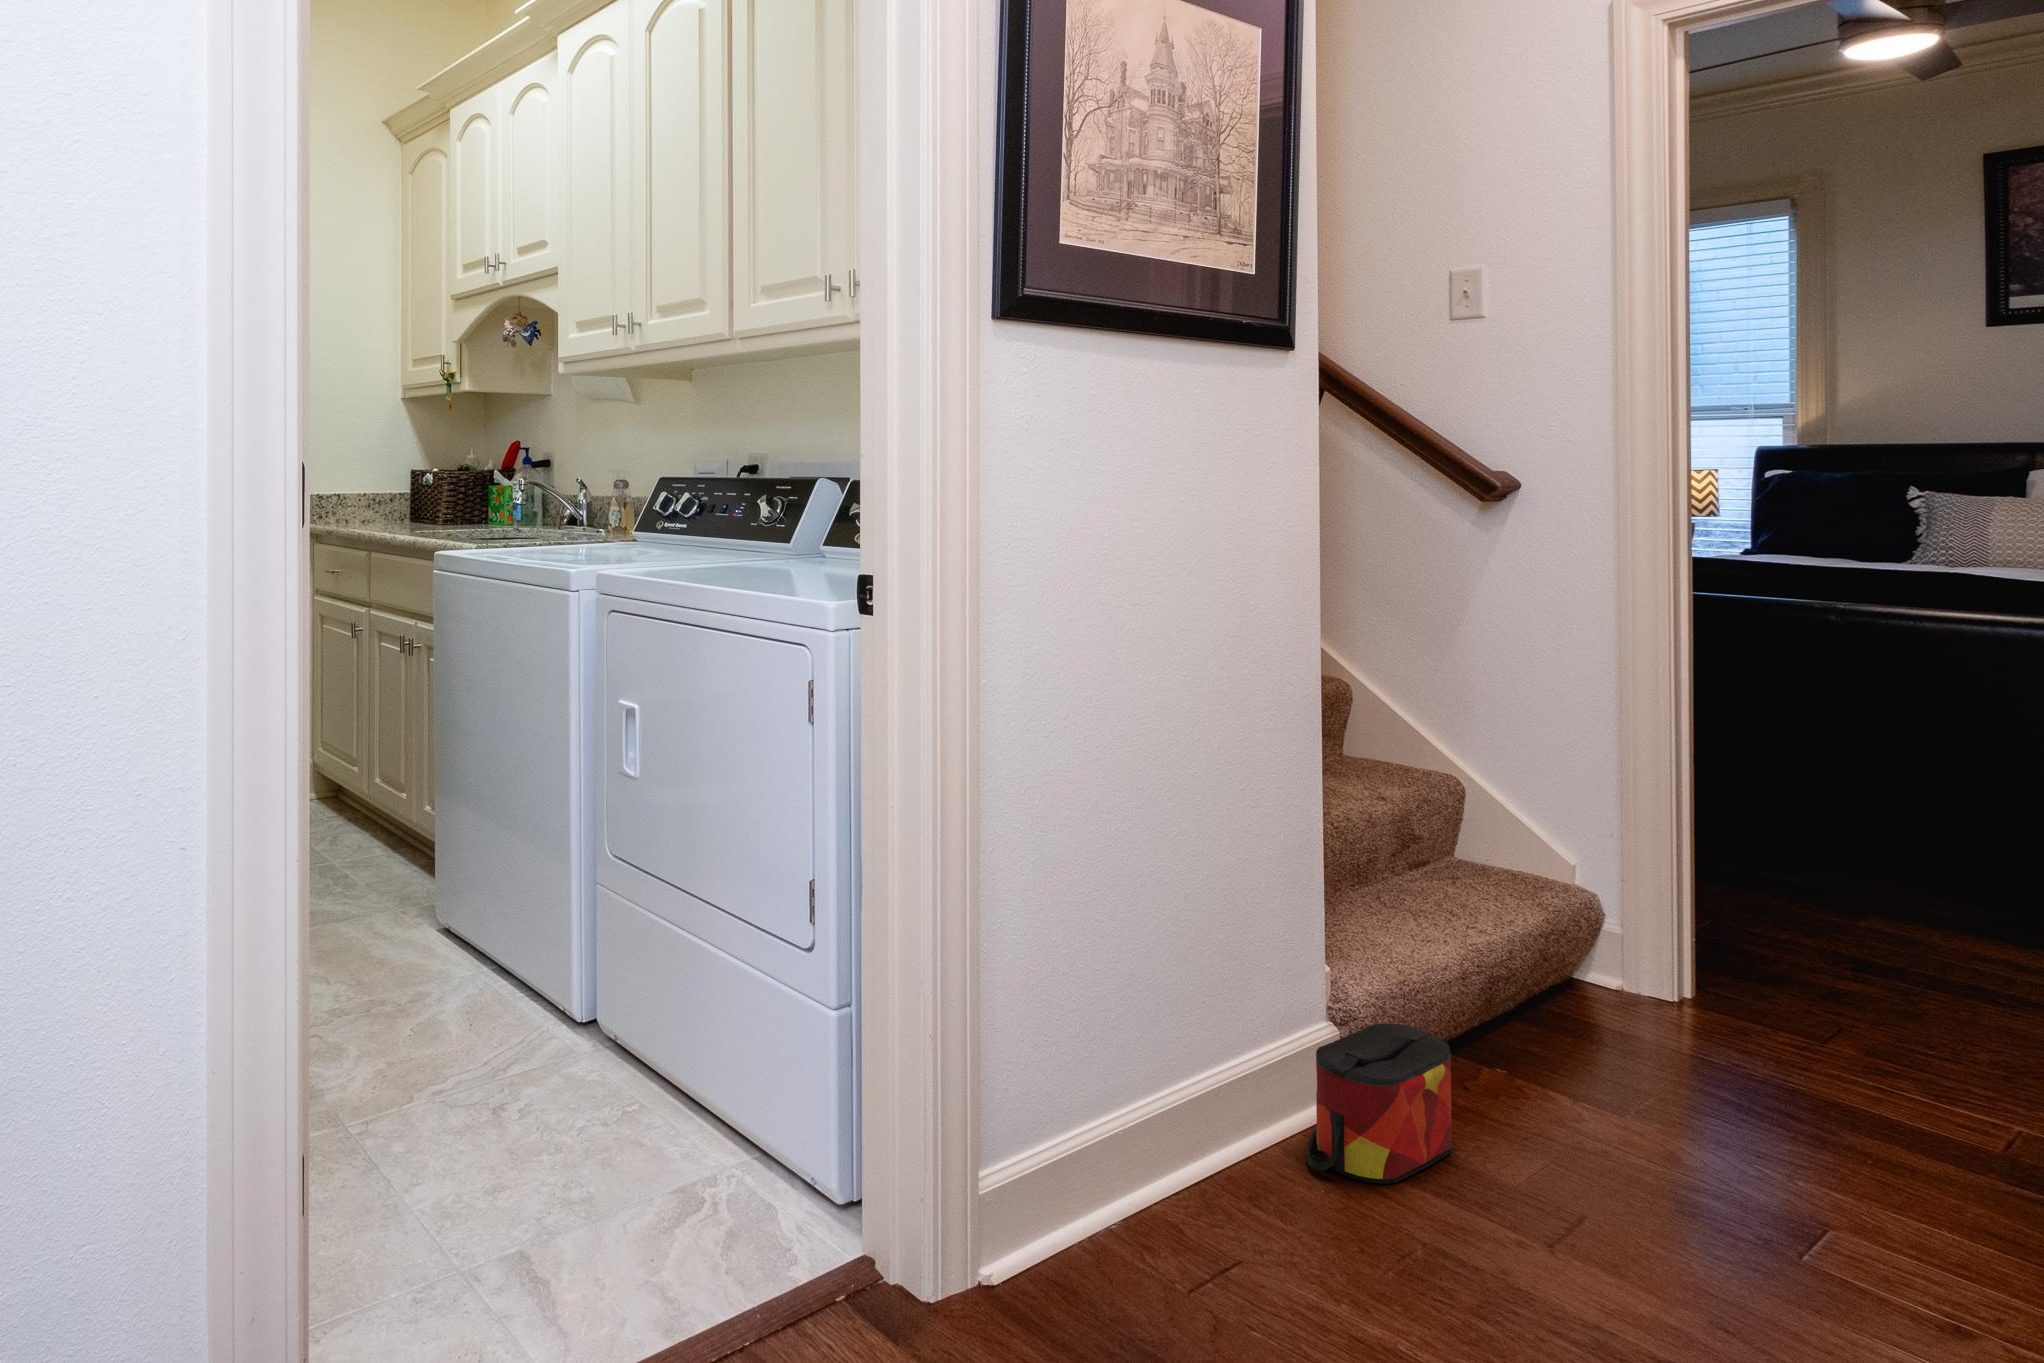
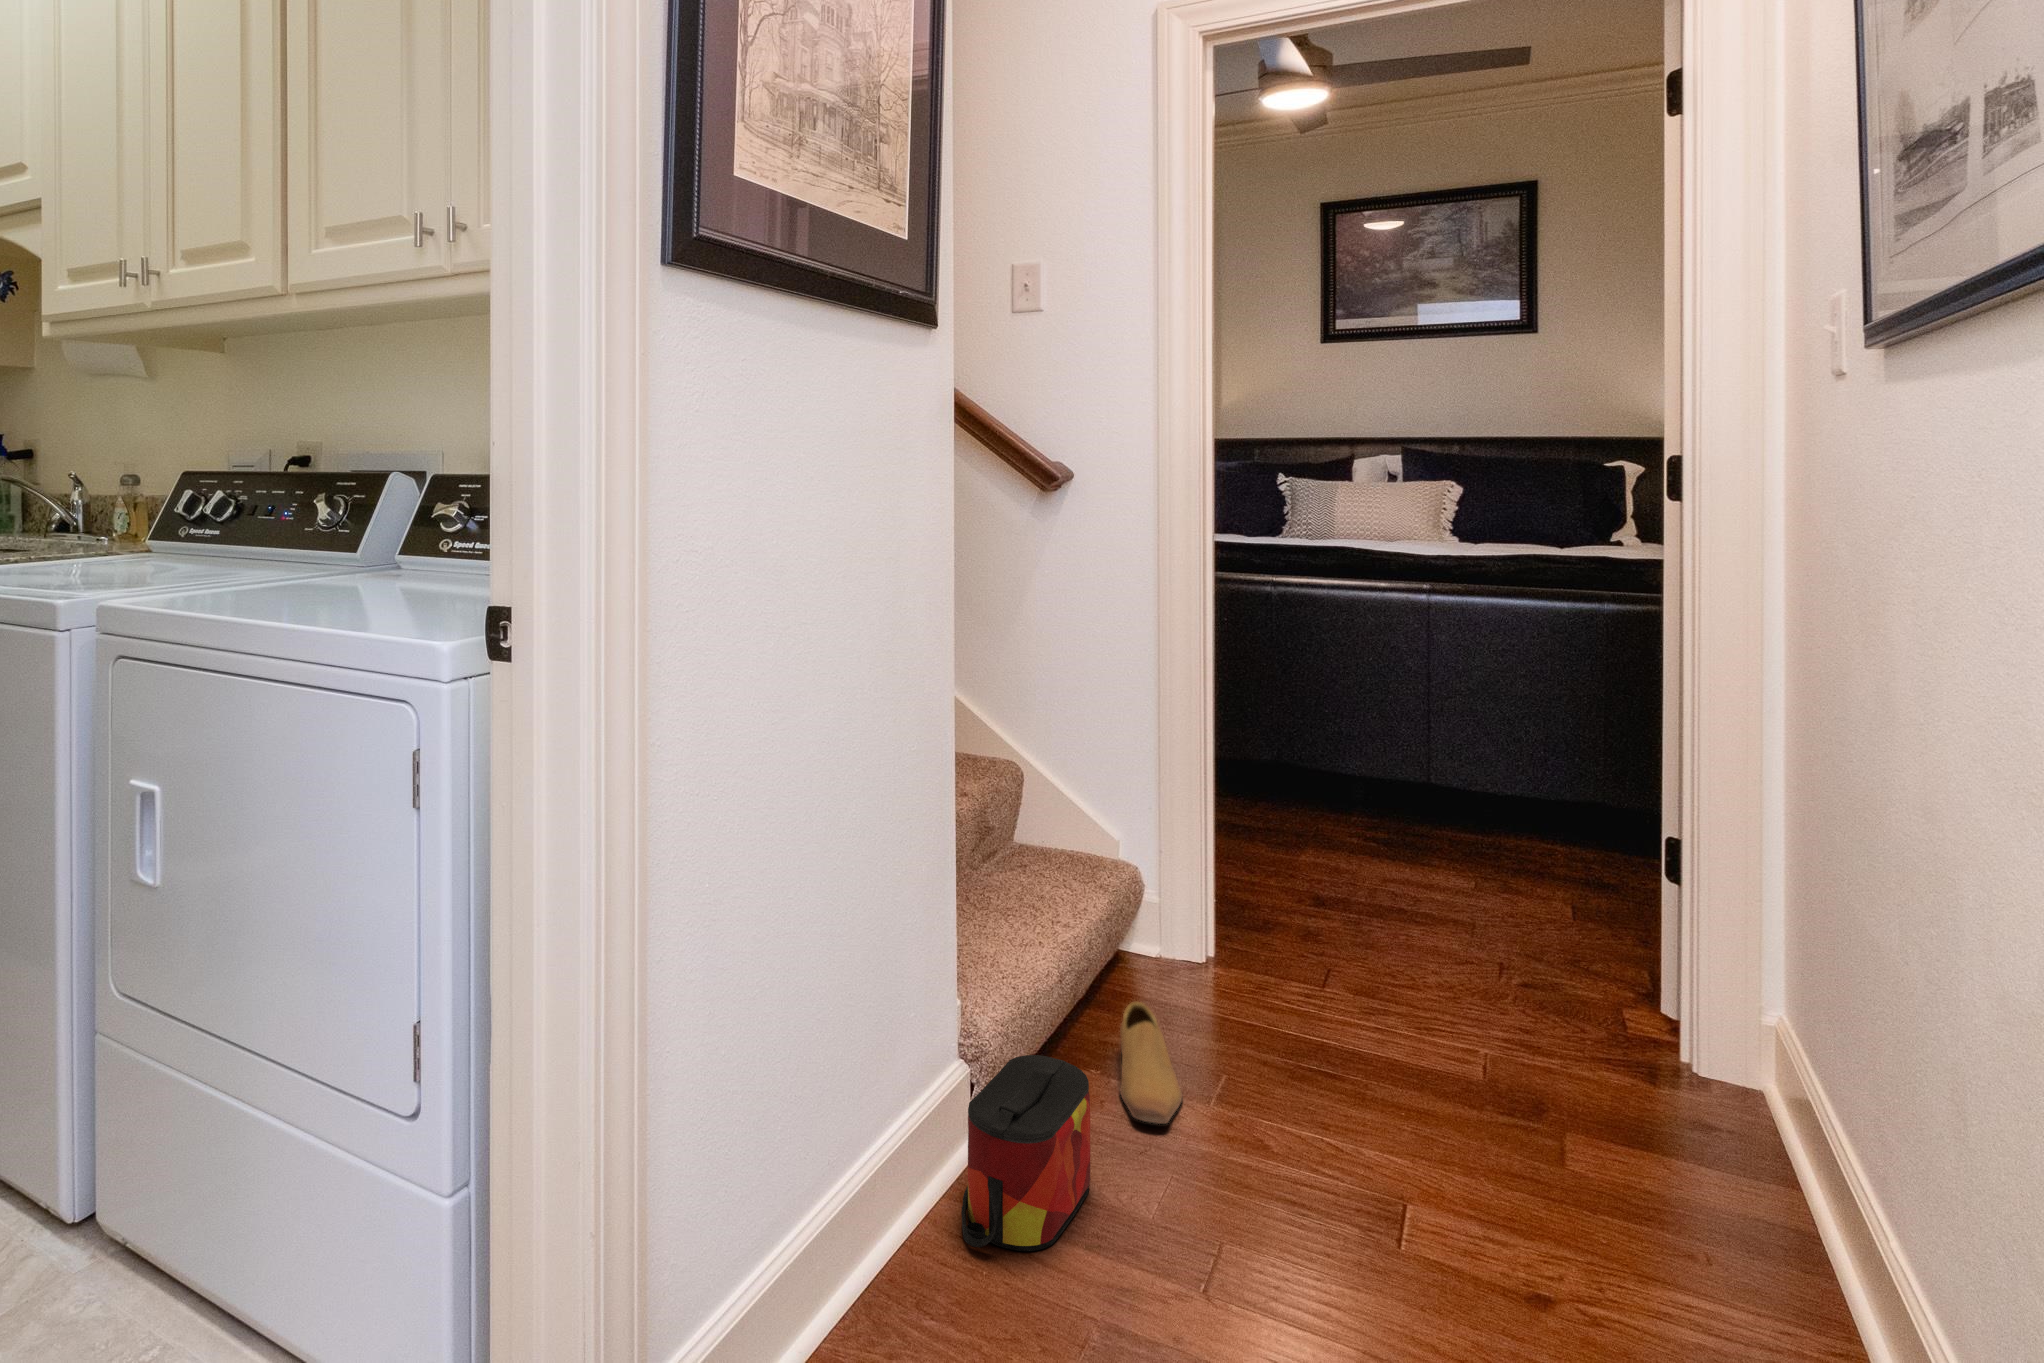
shoe: none [1514,1009,1586,1117] -> present [1120,1002,1183,1124]

